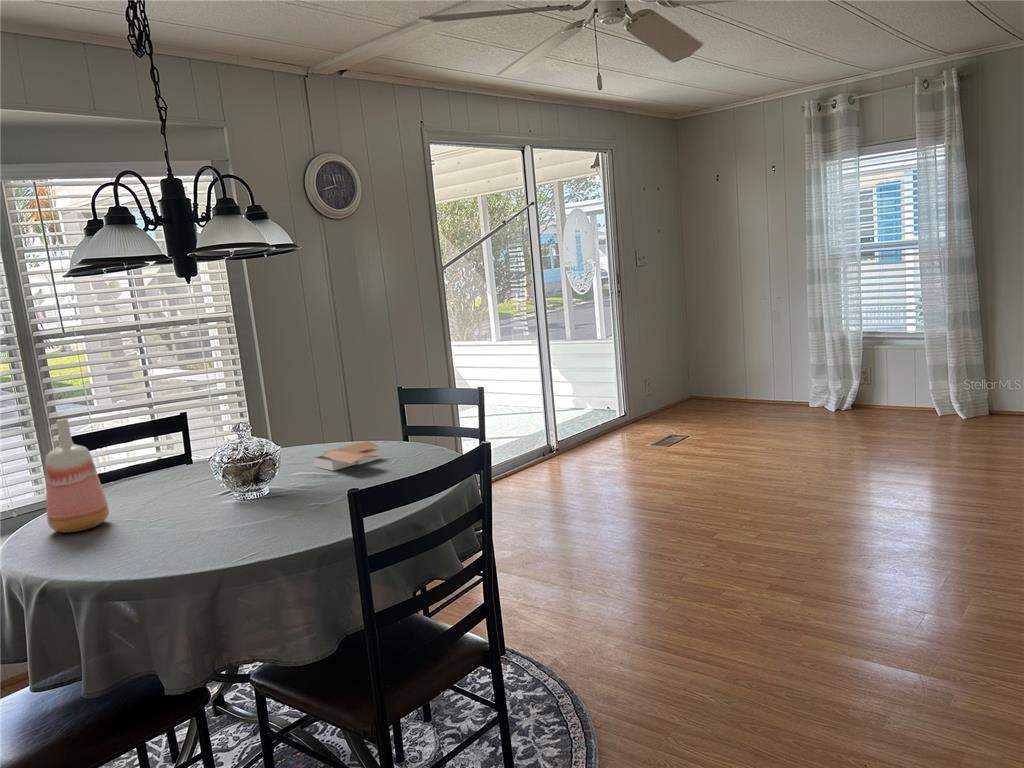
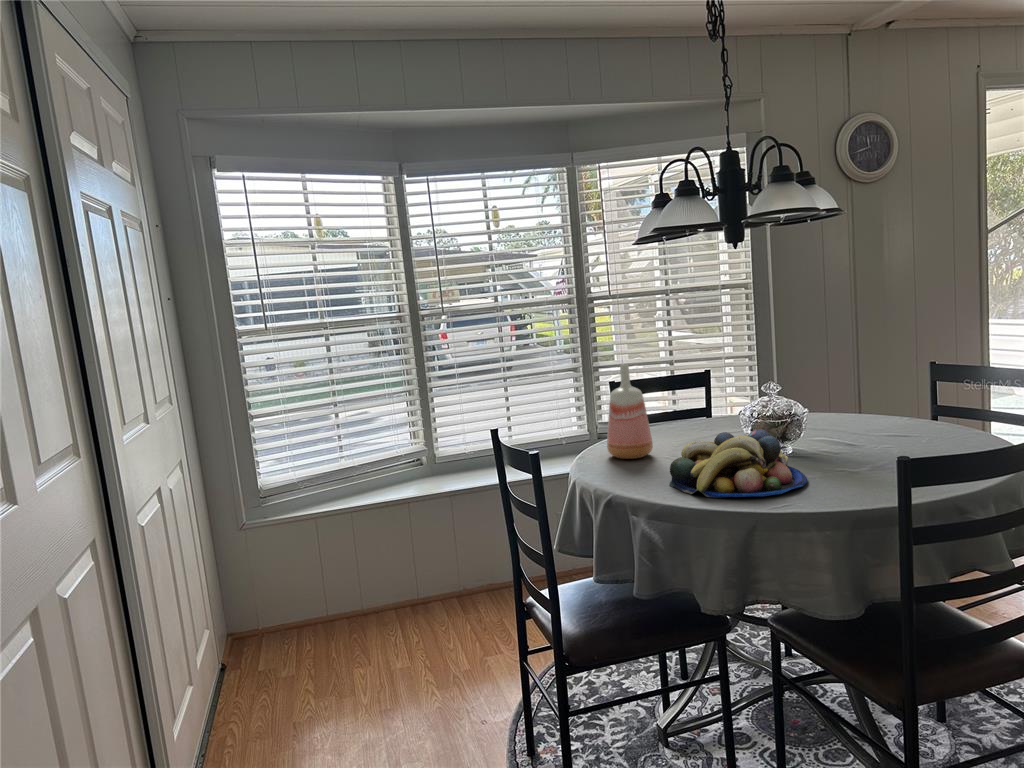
book: present [314,441,381,471] -> none [833,413,912,439]
fruit bowl: none [121,476,275,562] -> present [670,429,807,498]

